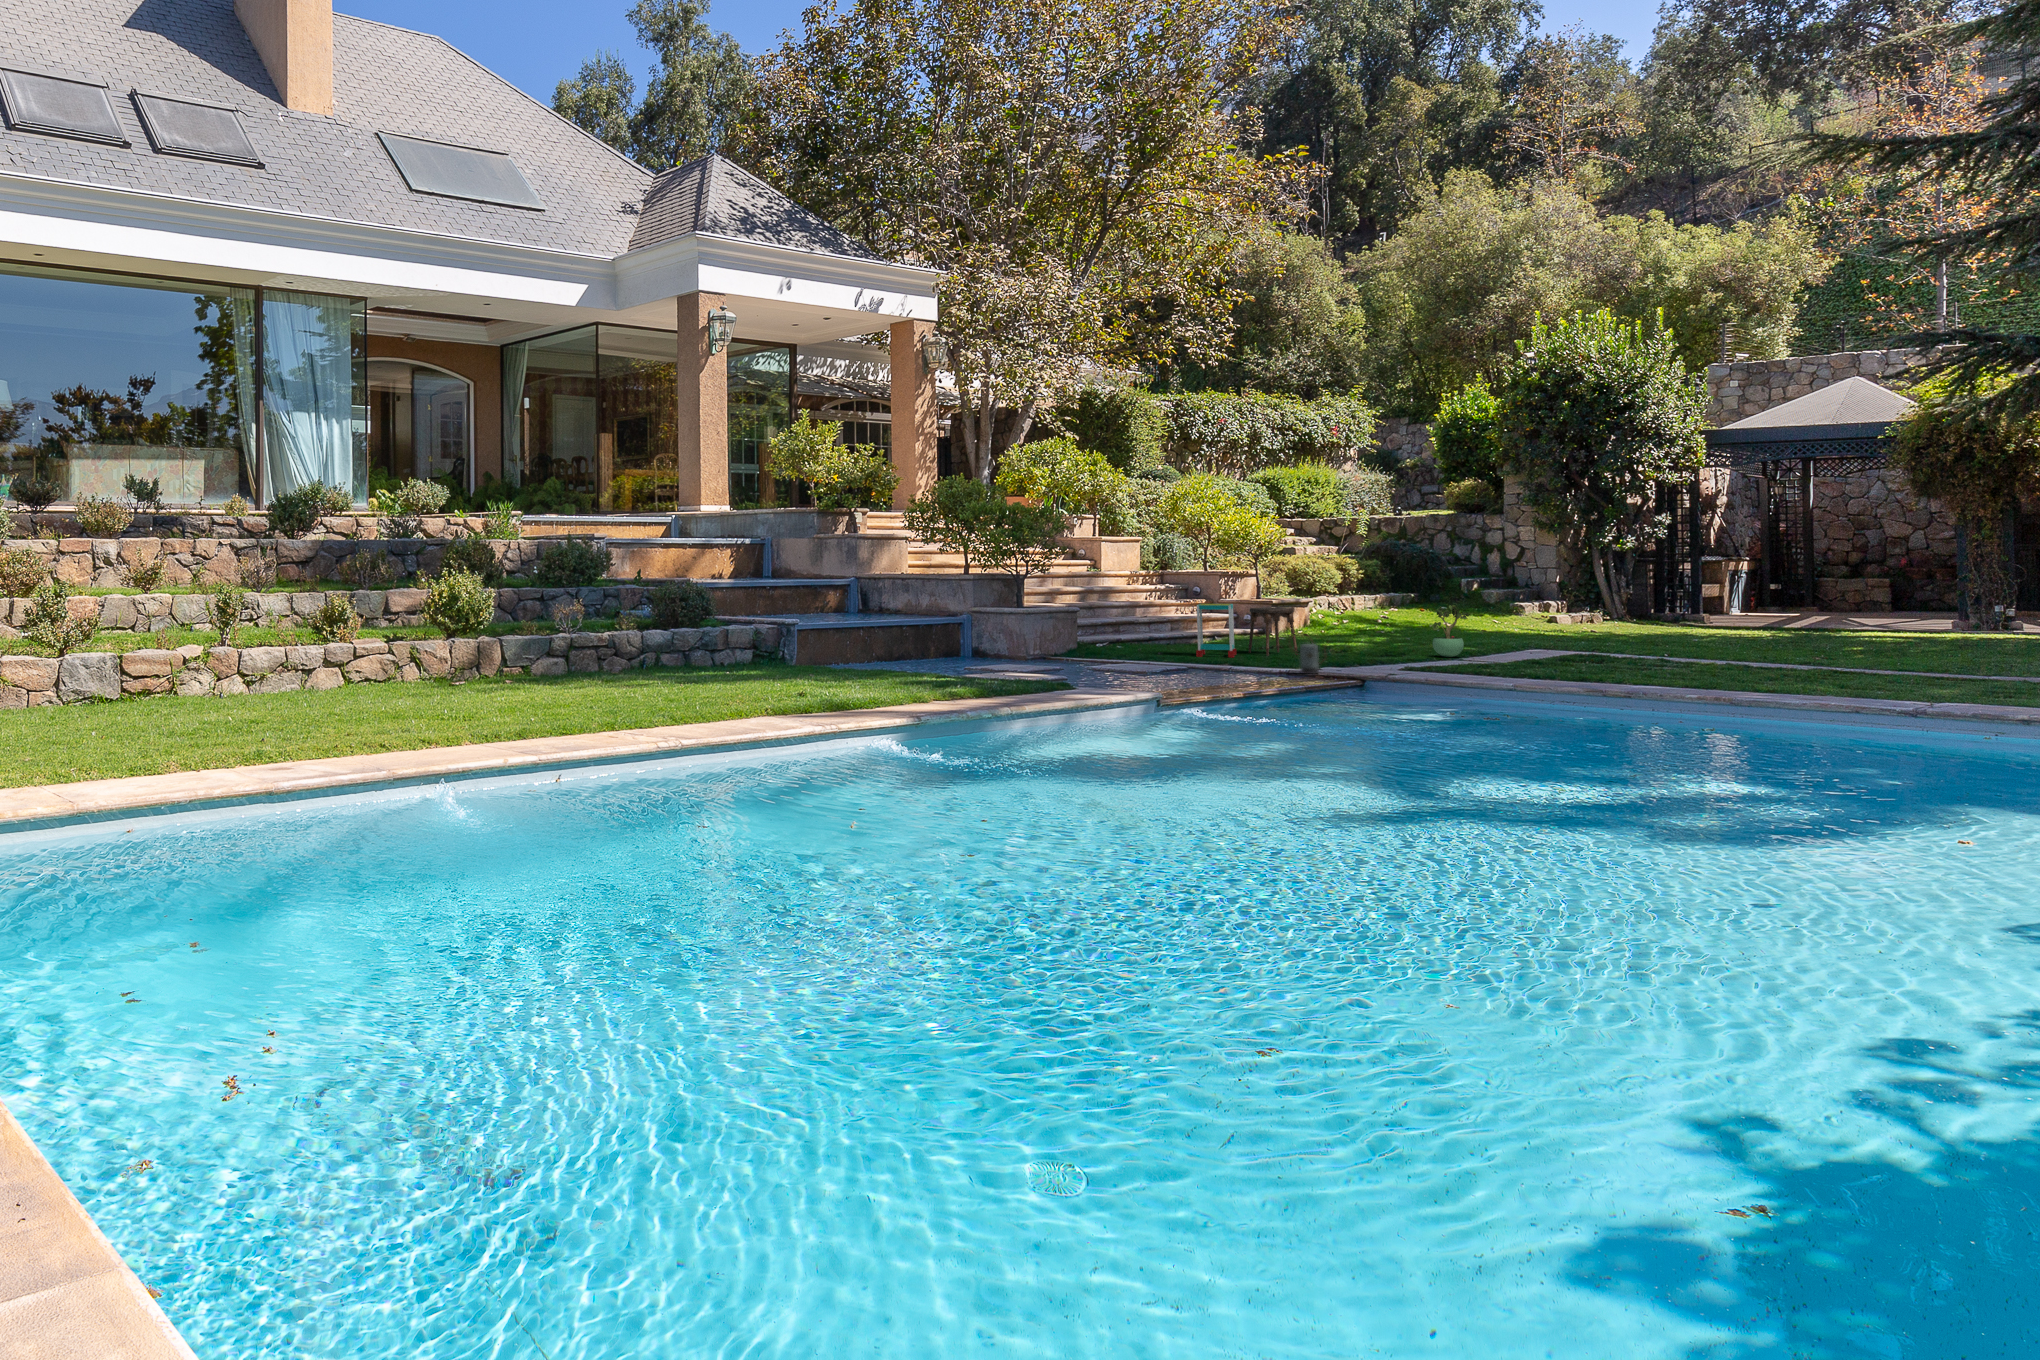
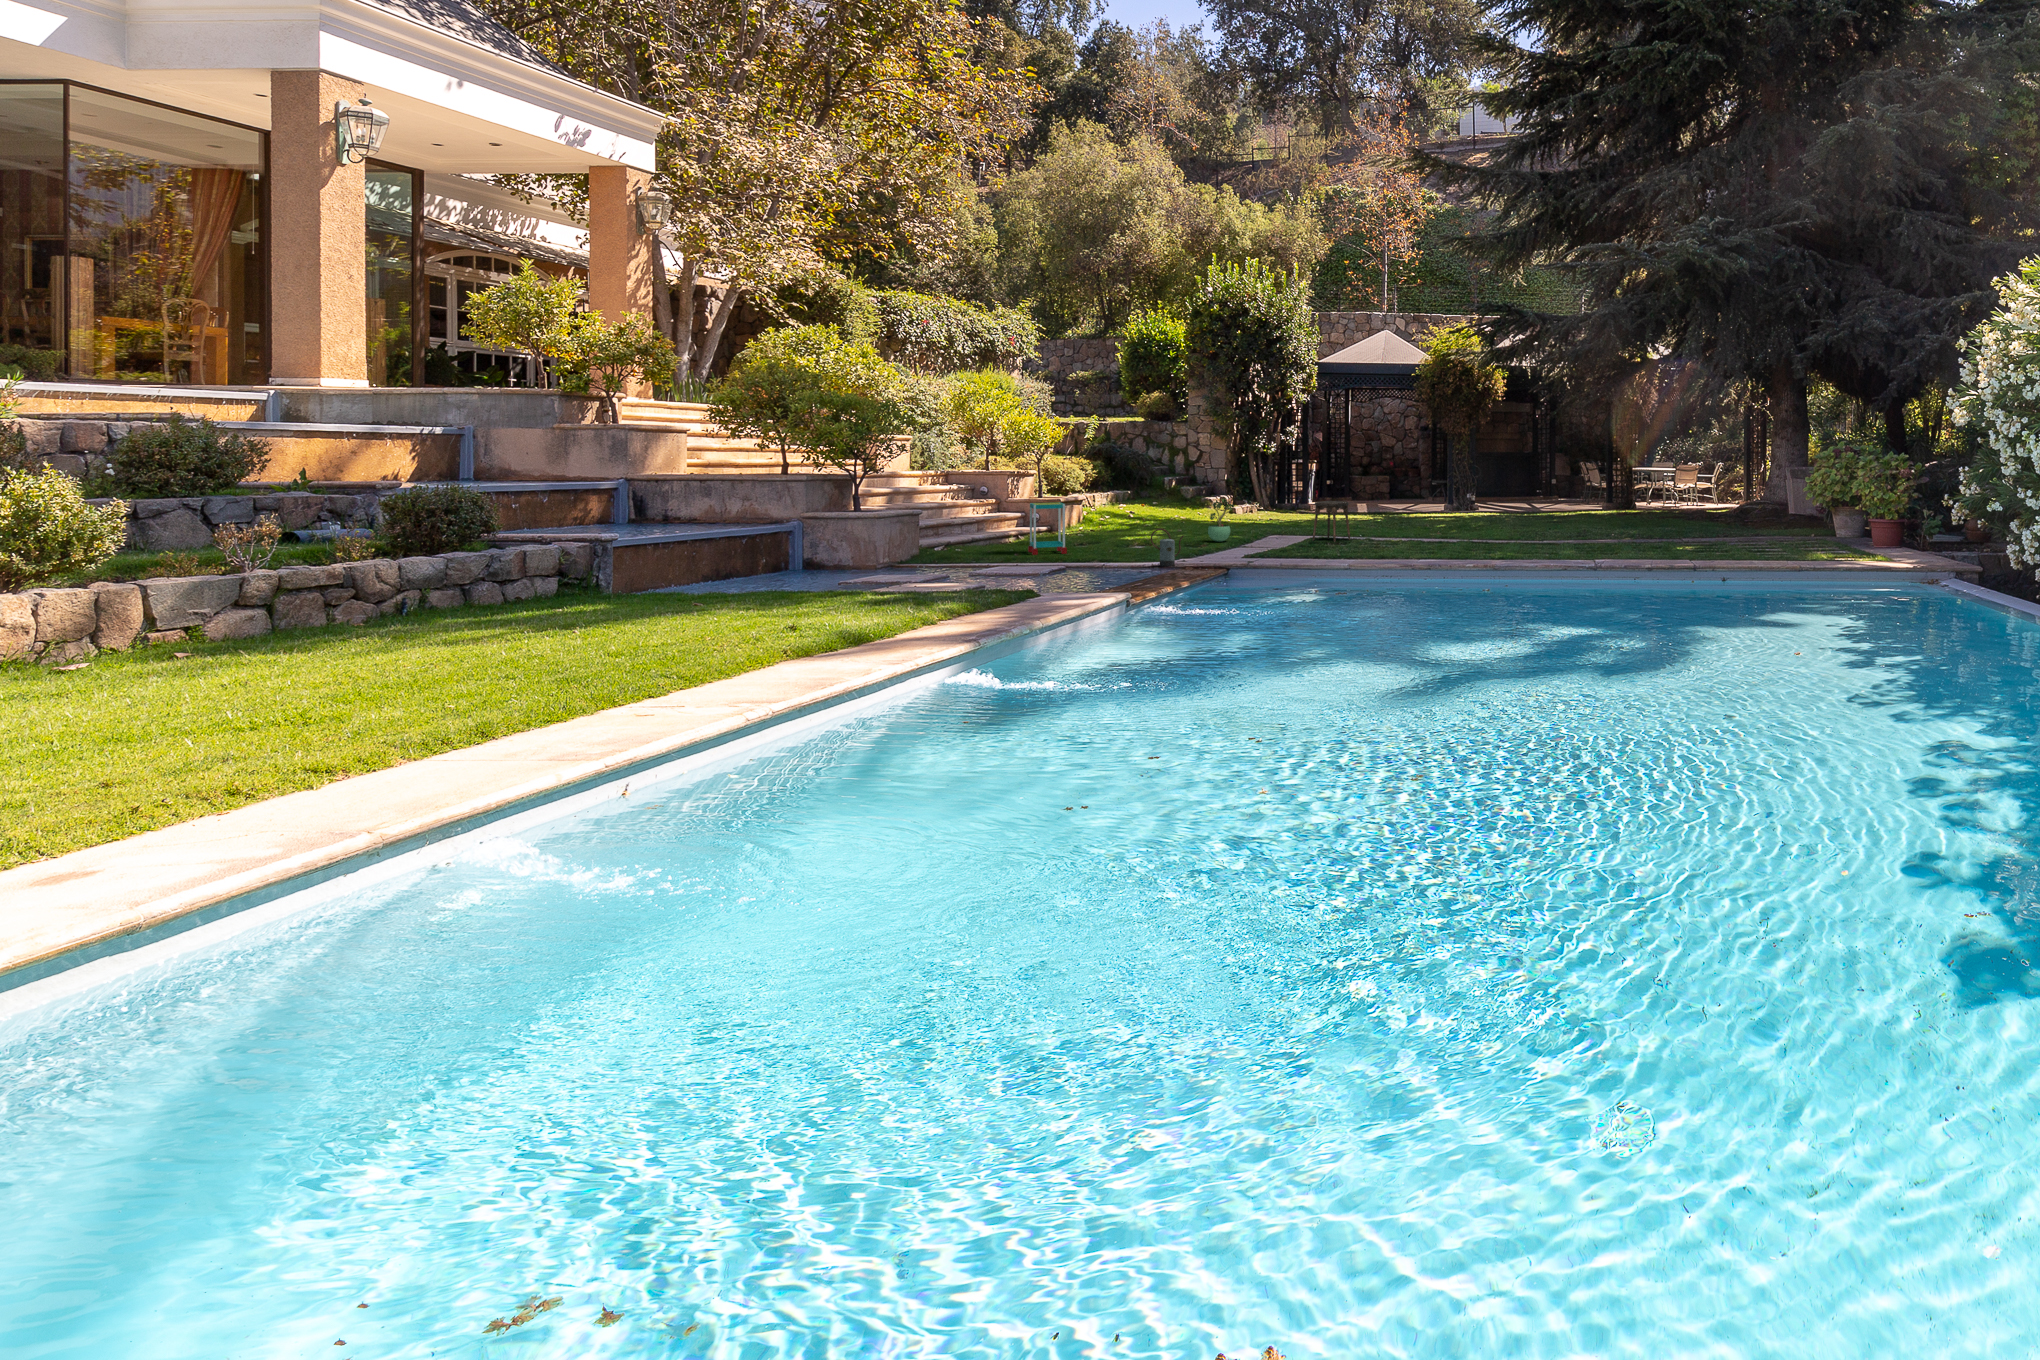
stool: present [1249,607,1298,656] -> present [1313,501,1350,542]

